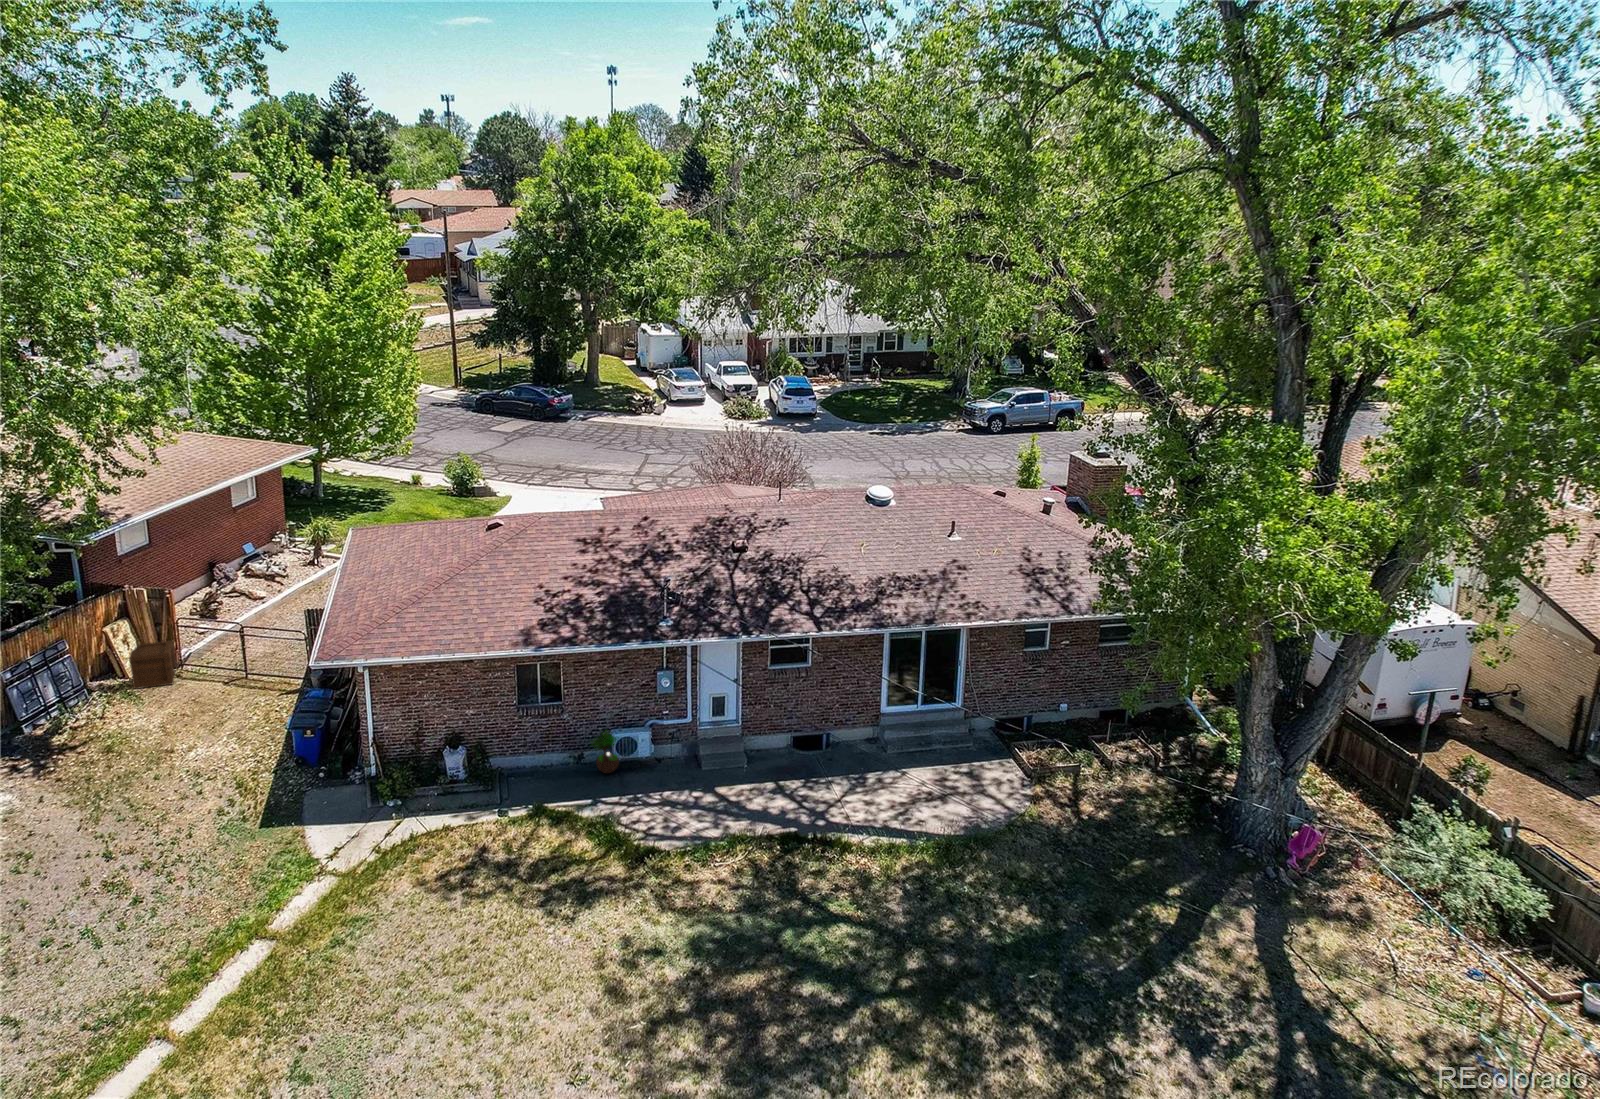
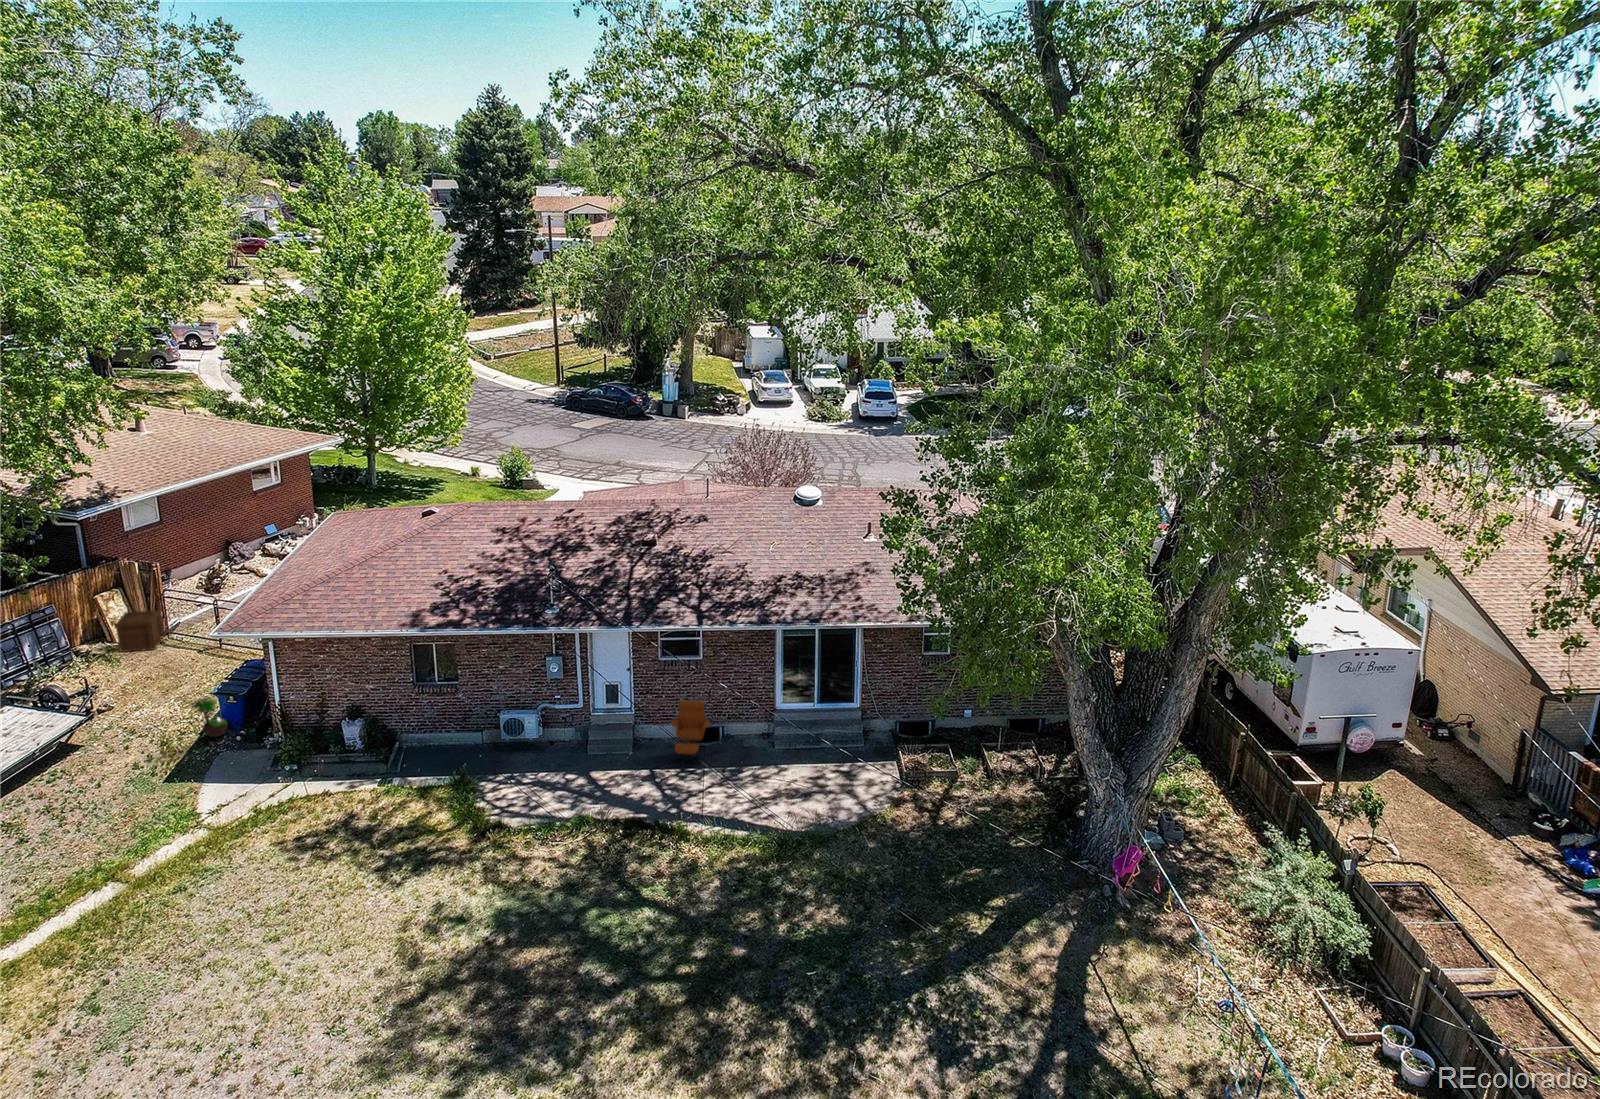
lounge chair: none [785,710,826,777] -> present [671,700,710,764]
potted tree: present [591,730,619,773] -> present [191,698,227,737]

